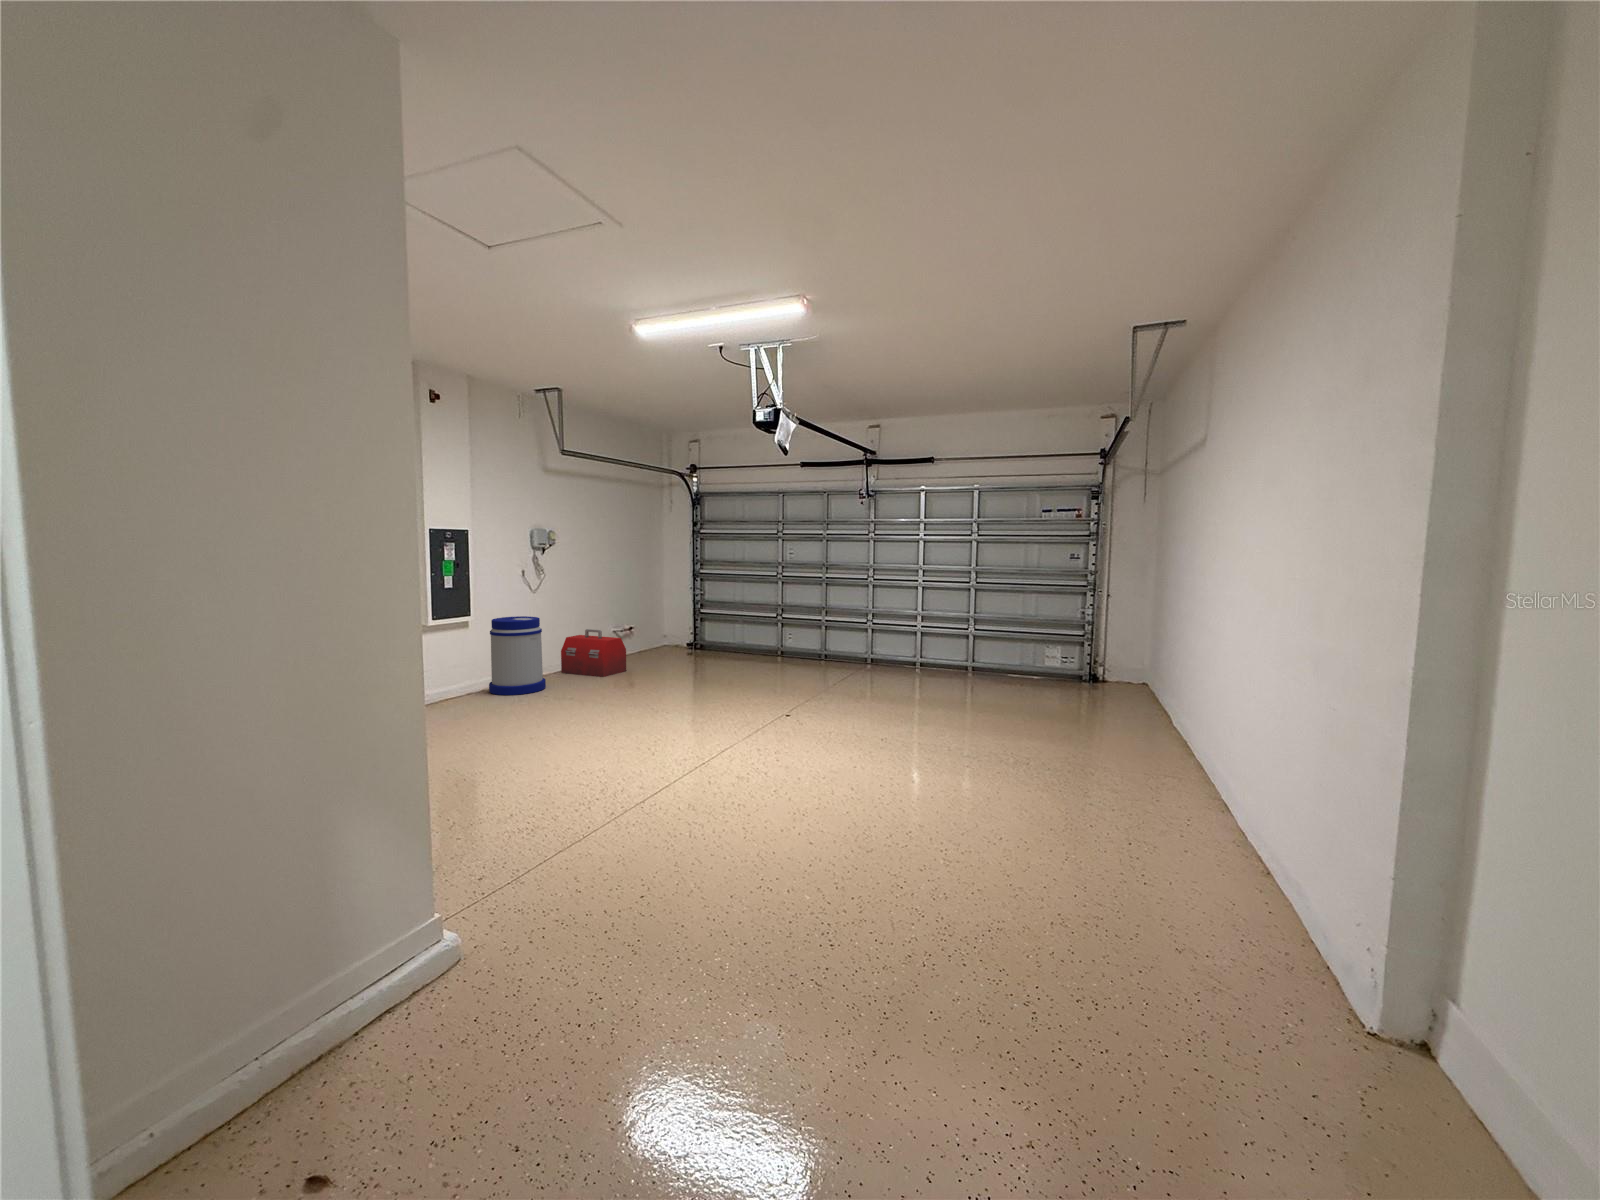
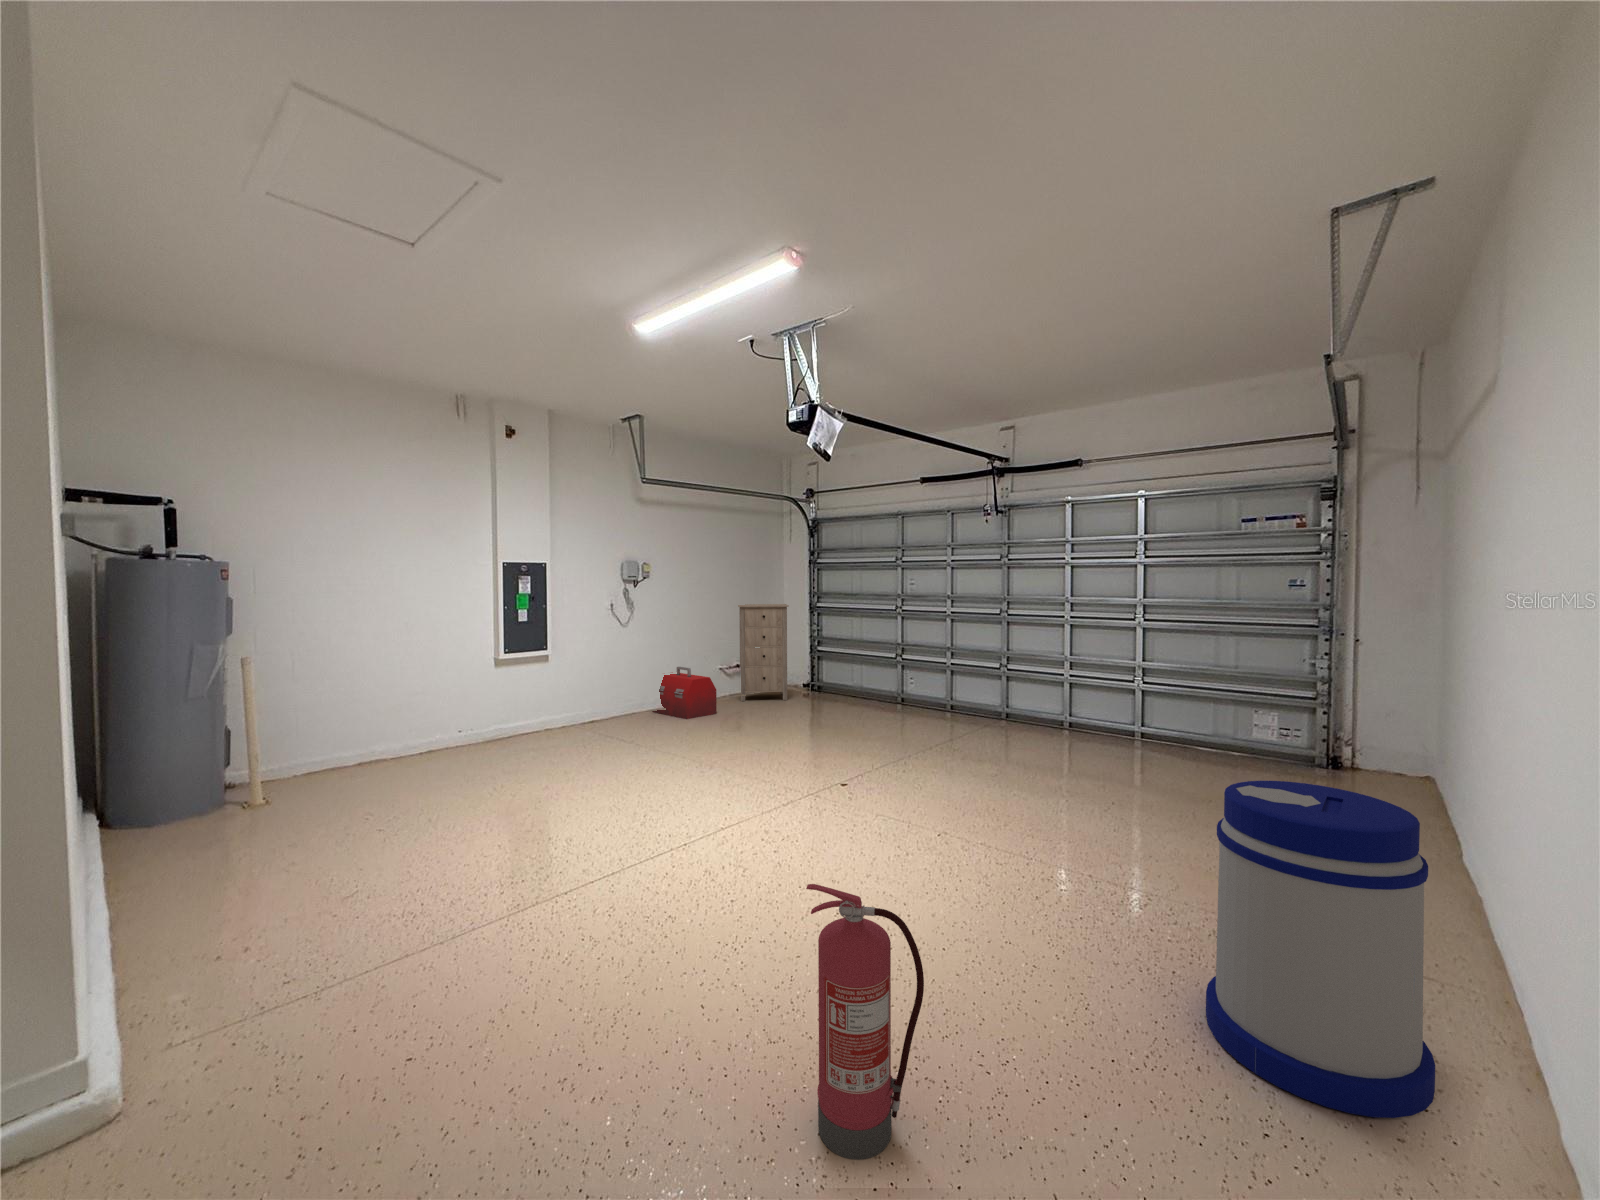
storage cabinet: none [627,570,680,659] -> present [738,604,789,701]
trash can: present [489,616,546,695] -> present [1206,781,1435,1118]
fire extinguisher: none [966,749,1030,902] -> present [806,884,924,1159]

